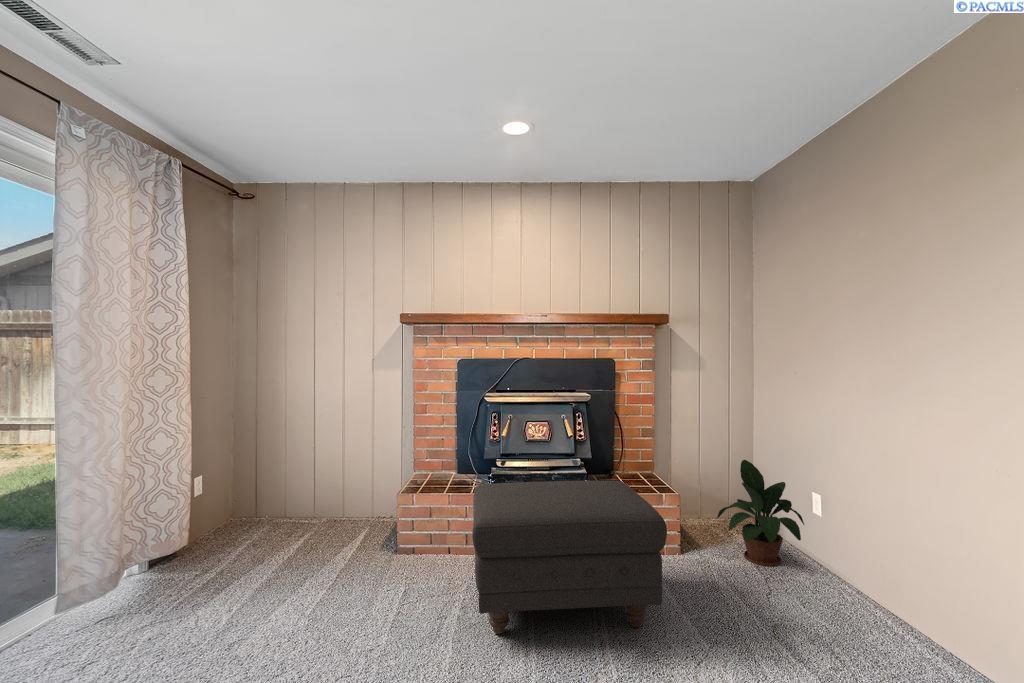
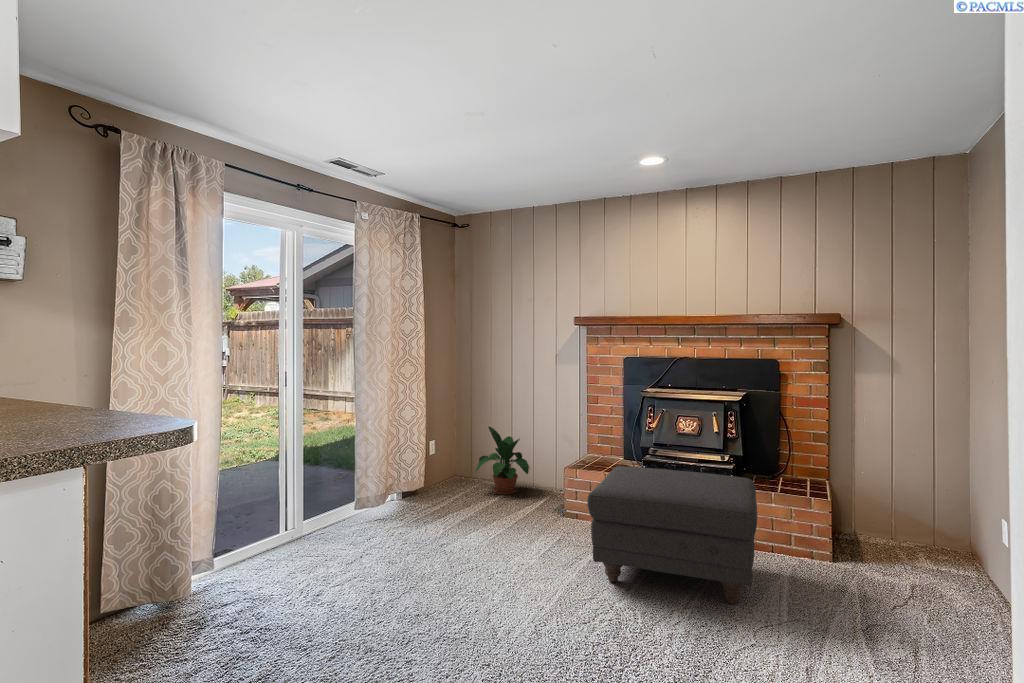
potted plant: present [717,460,804,566] -> present [475,426,530,494]

